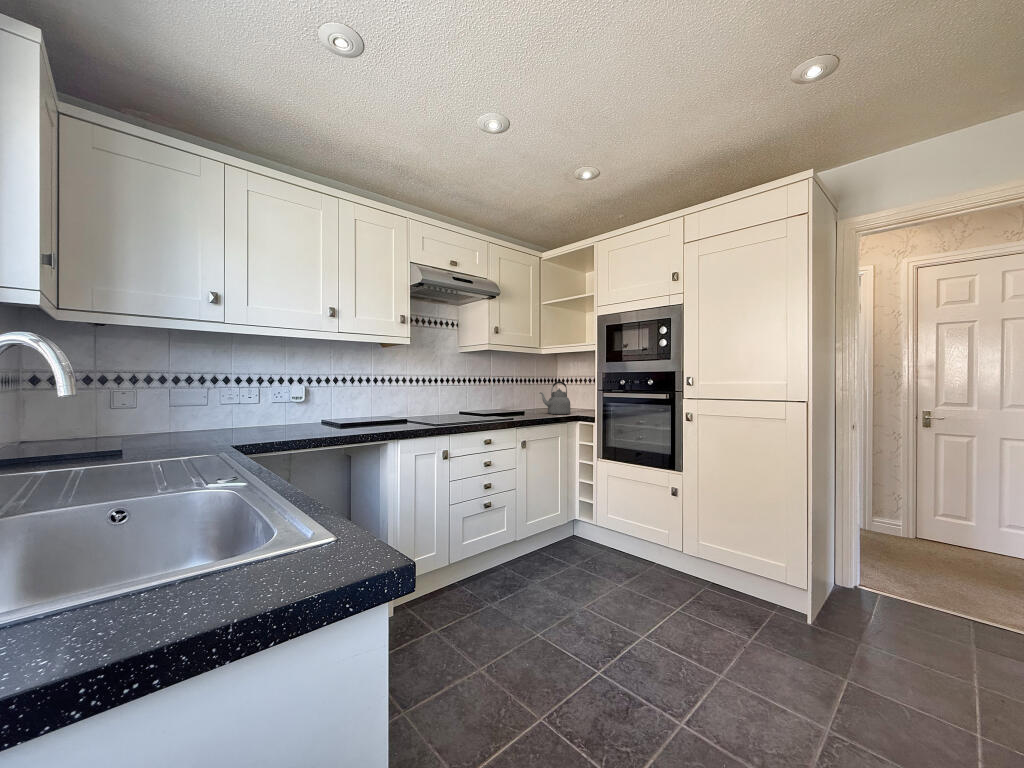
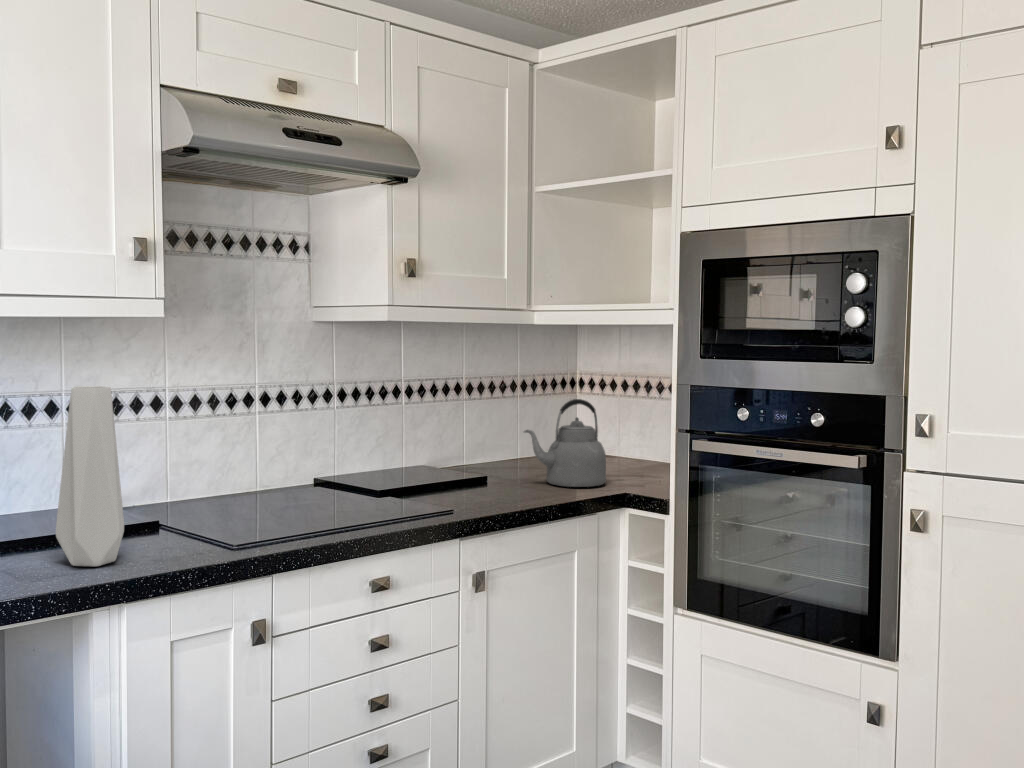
vase: none [375,365,399,429] -> present [56,386,124,566]

